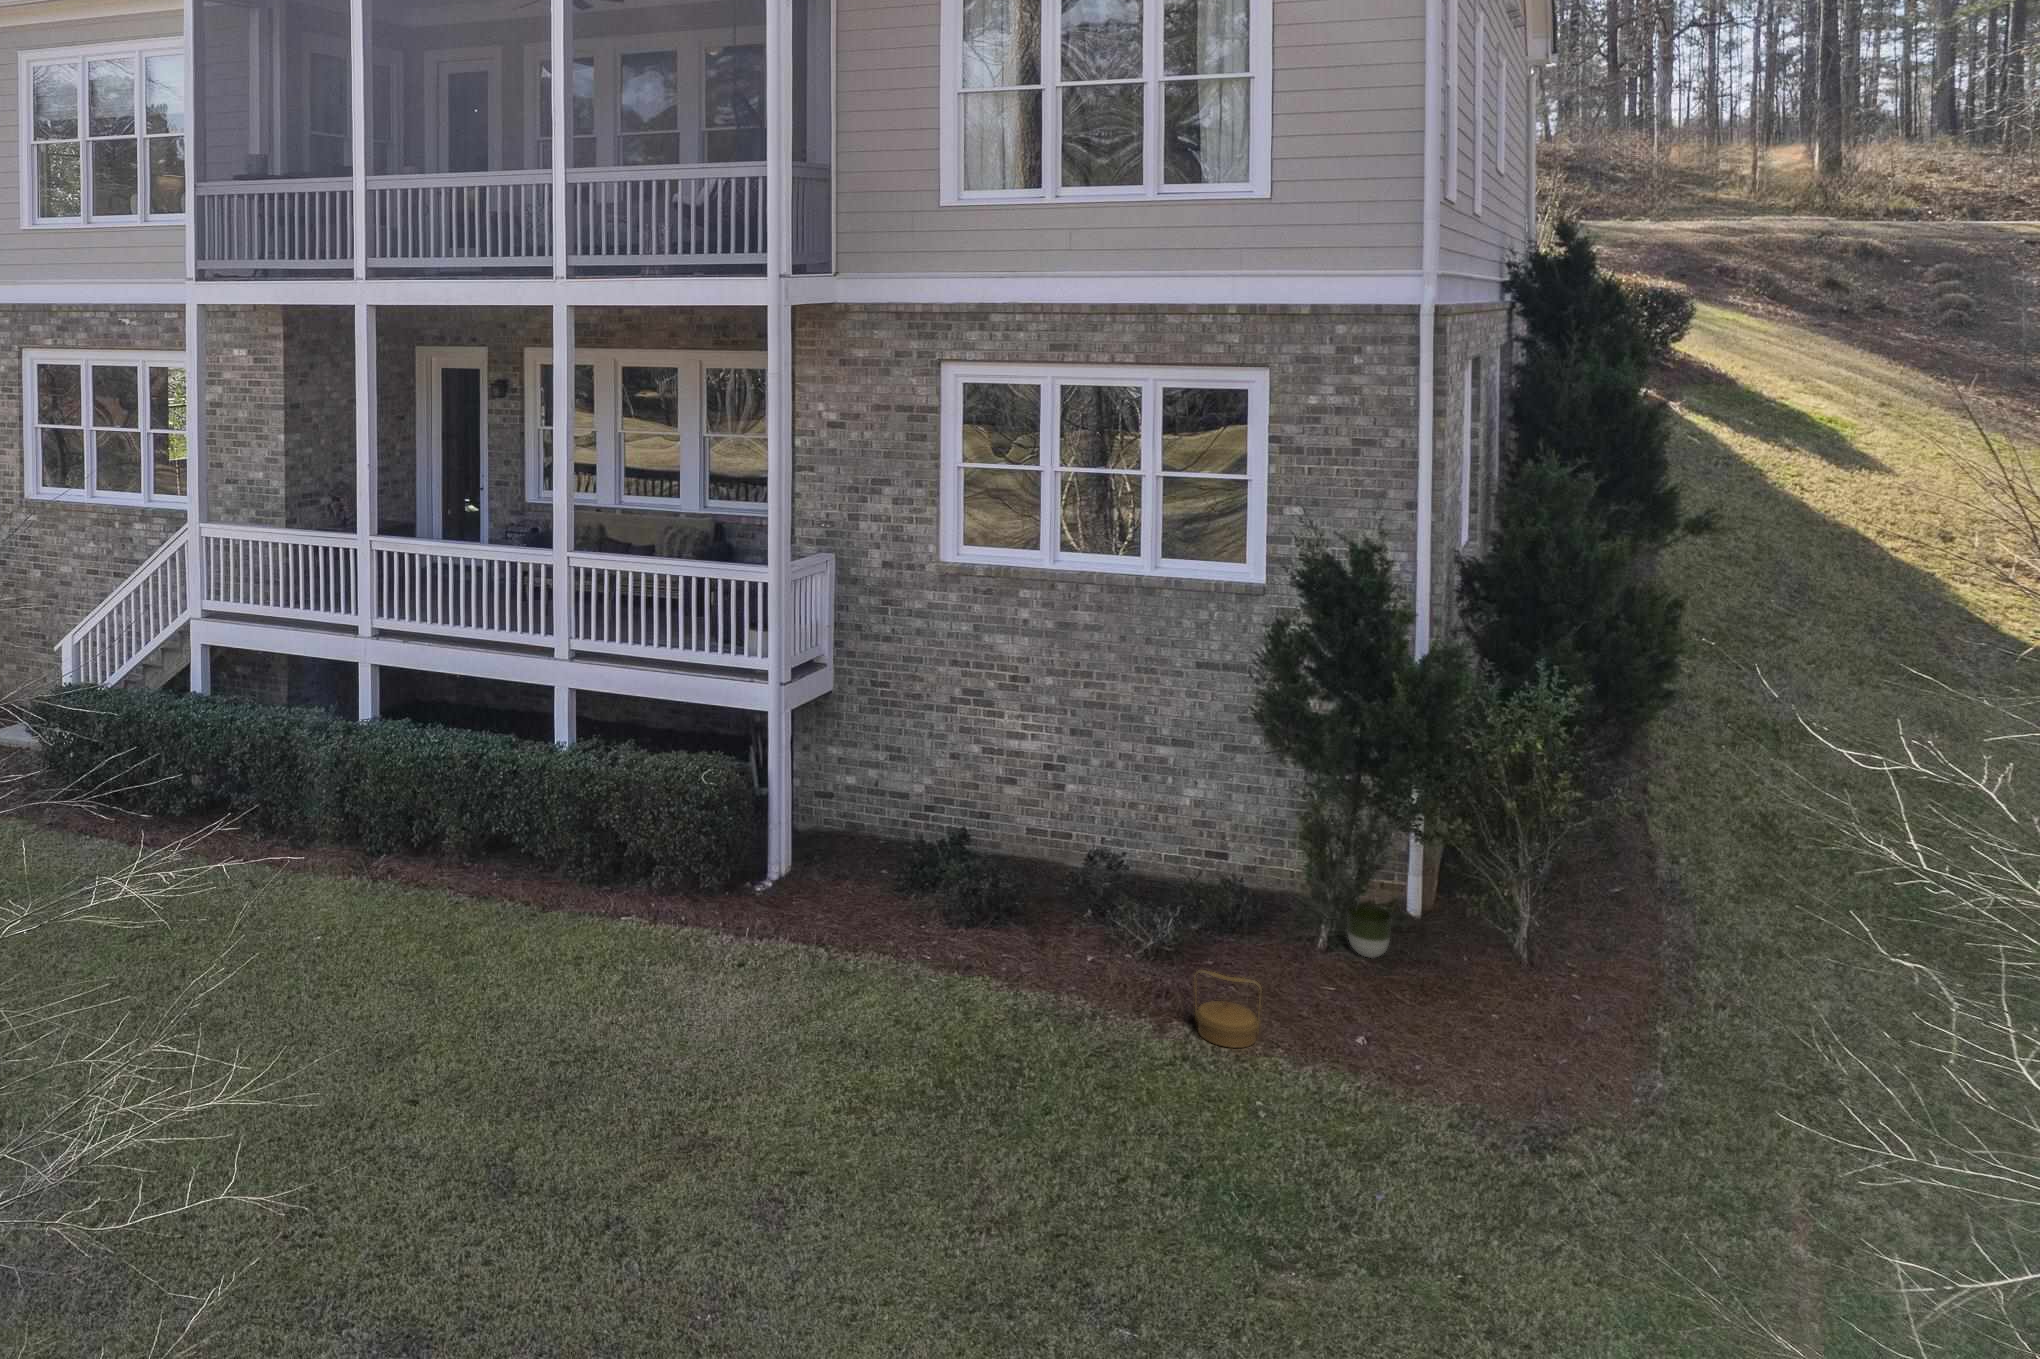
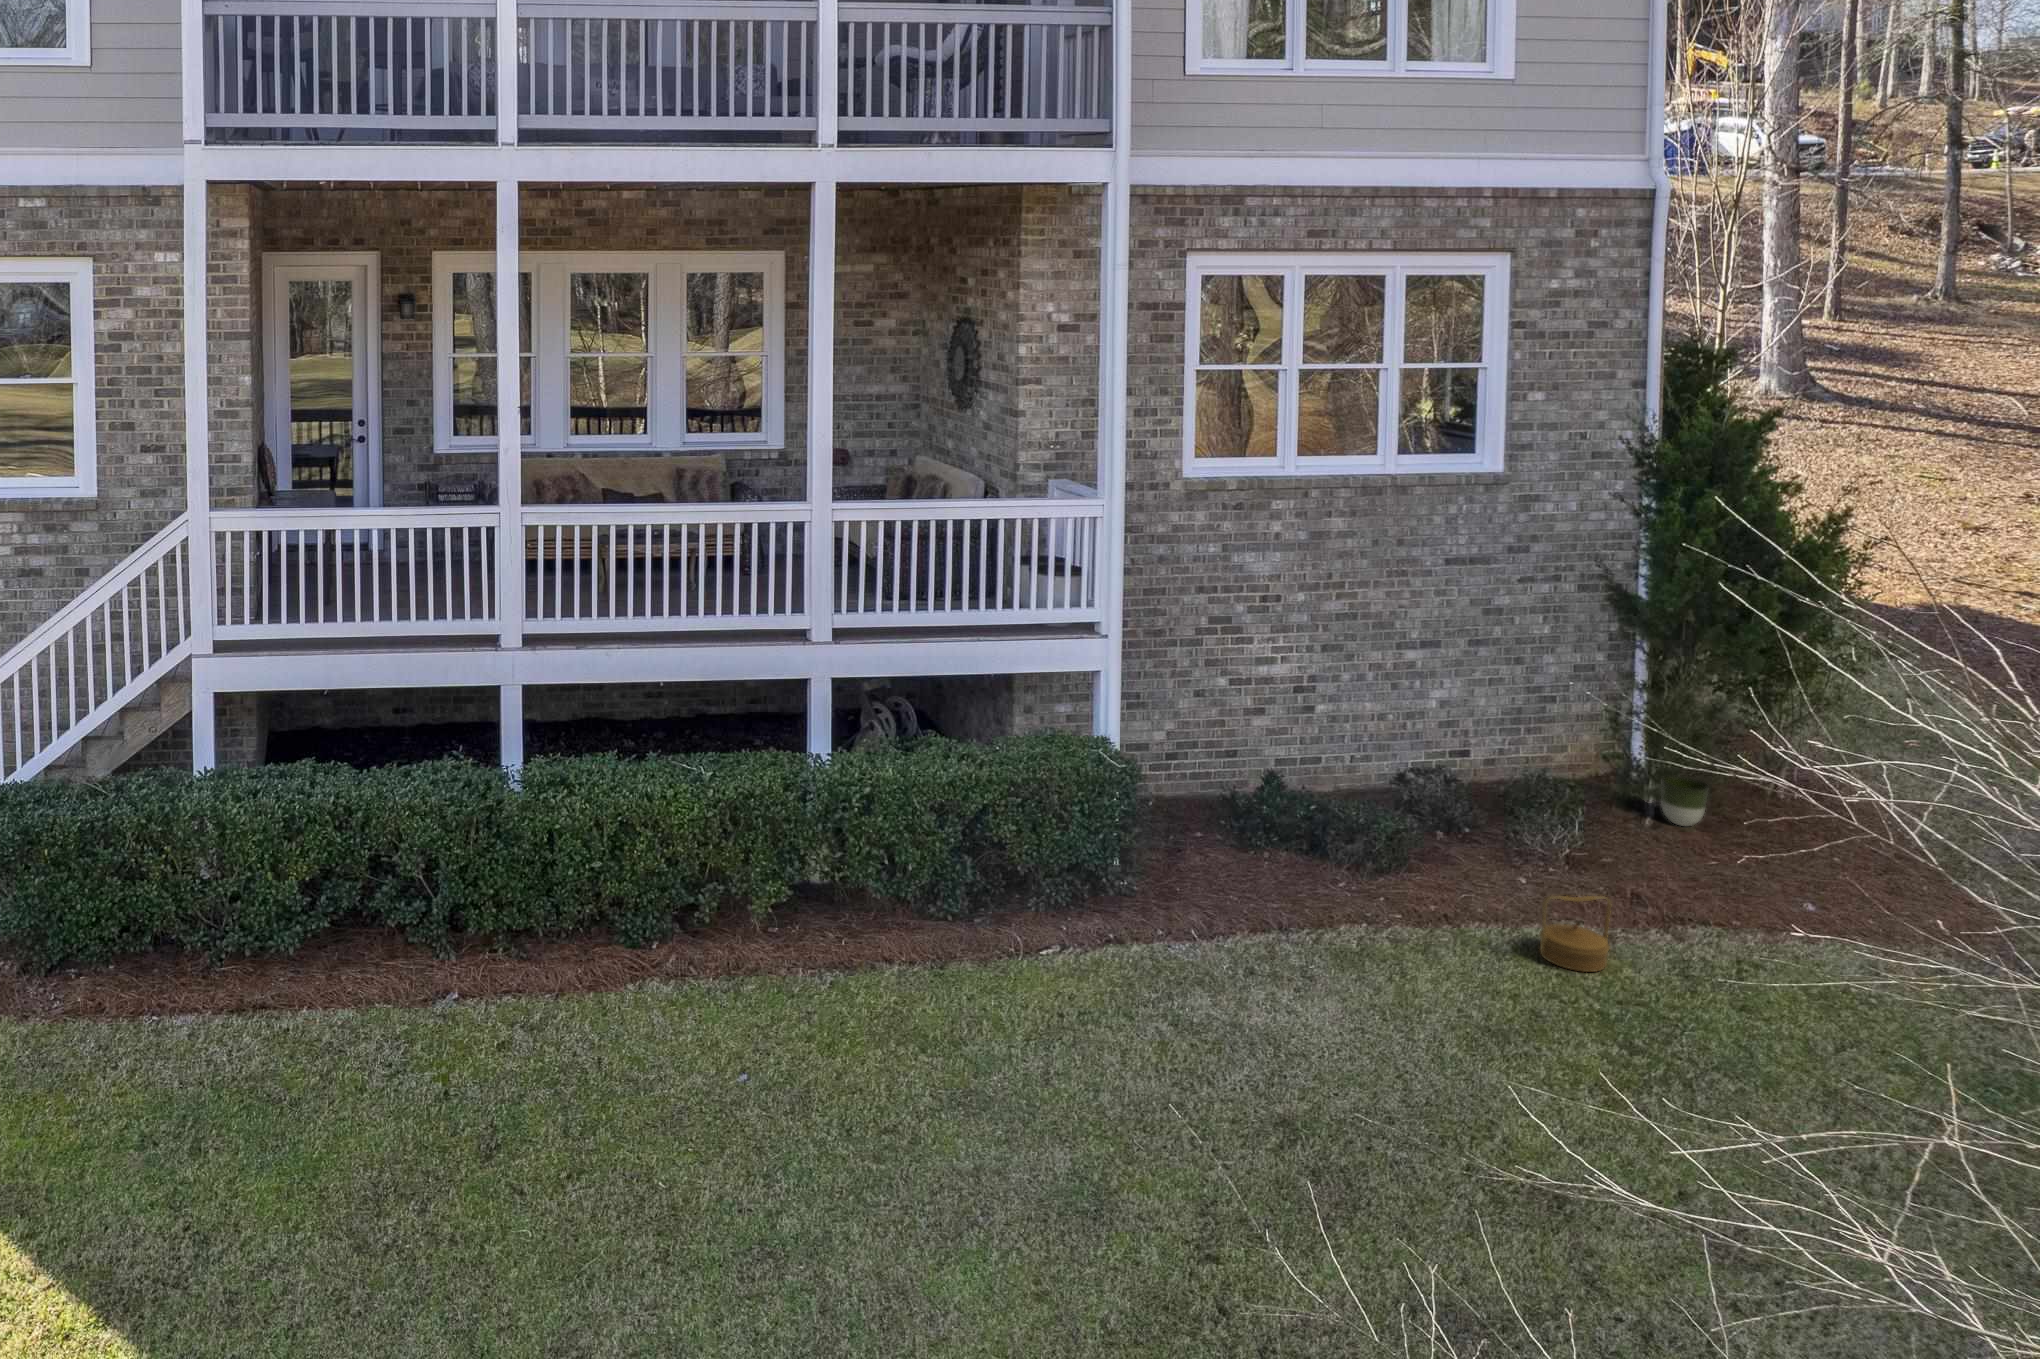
basket: present [1194,970,1261,1048] -> present [1540,896,1611,972]

